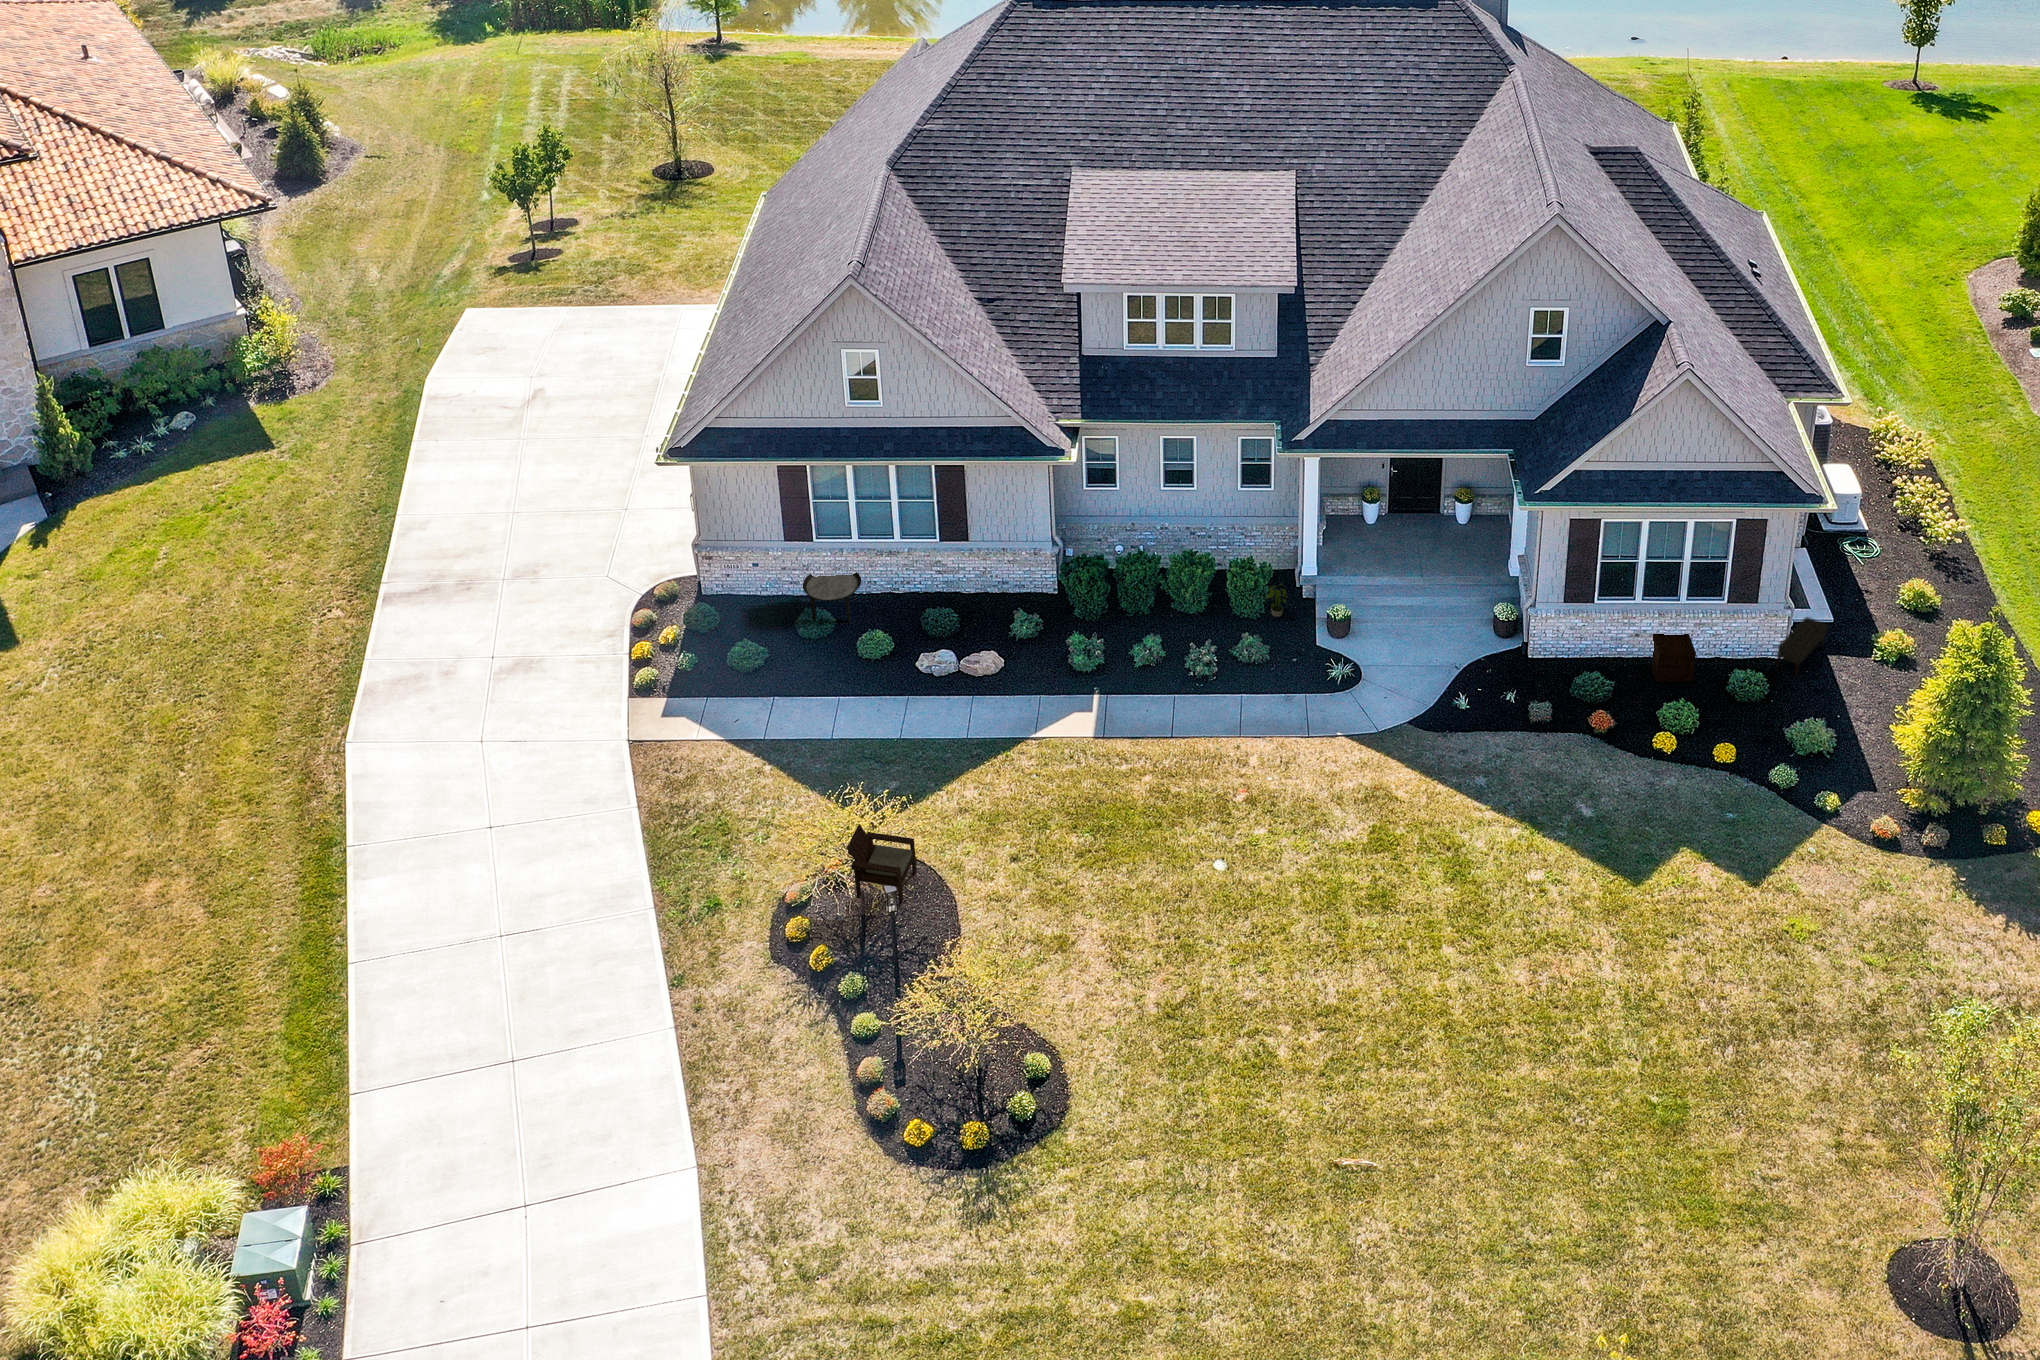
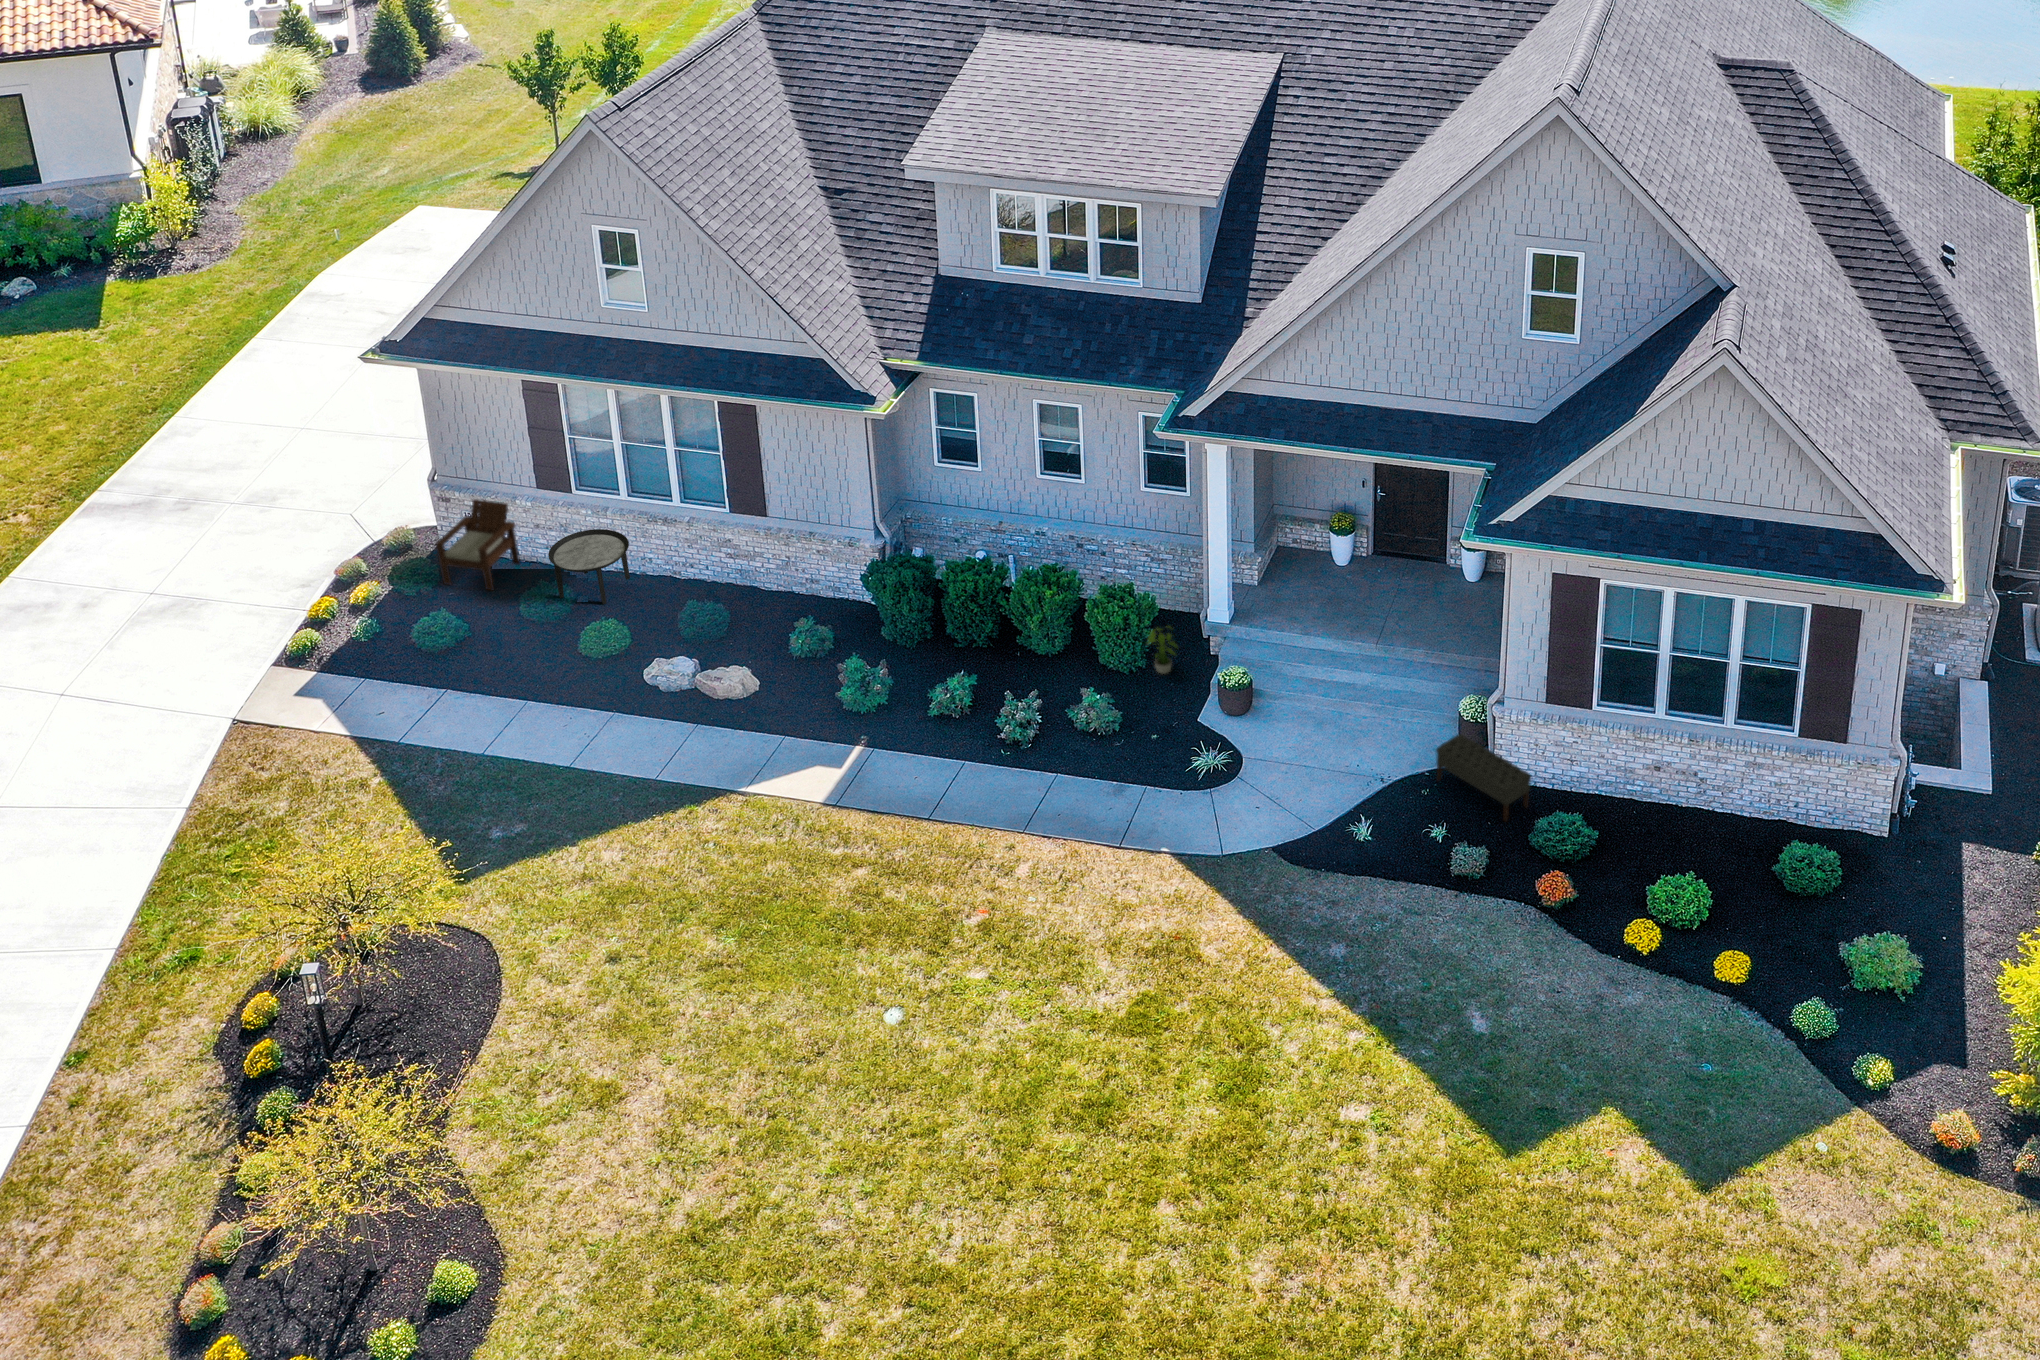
bench: present [1776,617,1828,675] -> present [1436,734,1532,822]
wooden crate: present [1651,634,1696,682] -> none [1673,765,1736,850]
chair: present [847,824,917,905] -> present [436,499,520,591]

